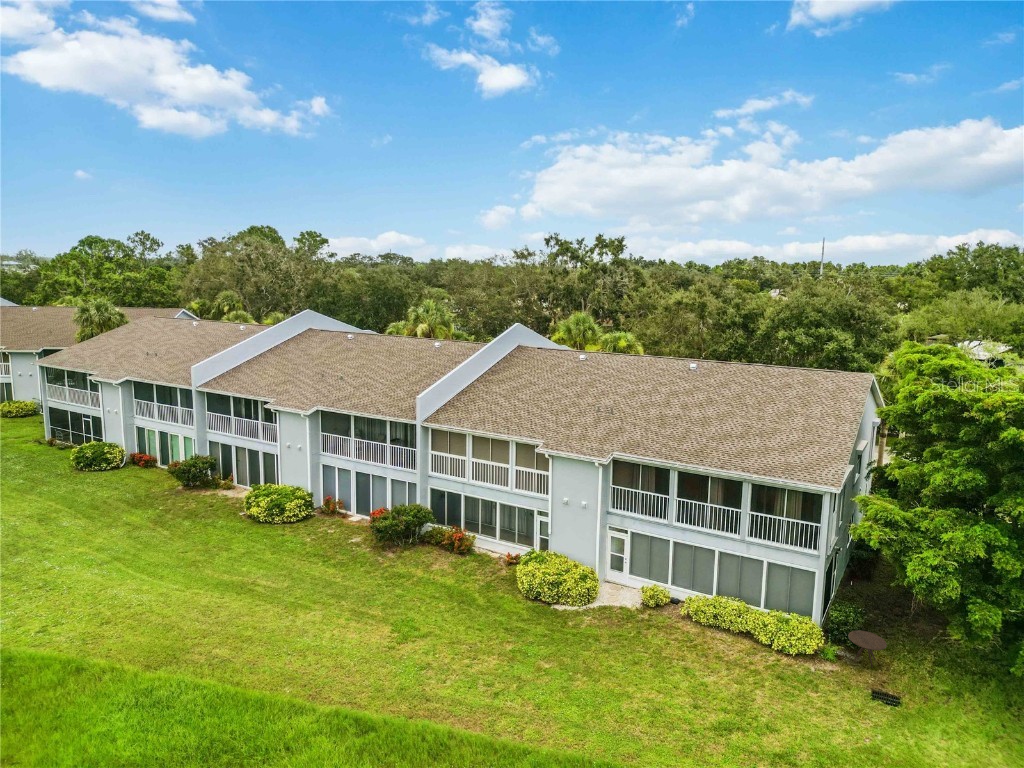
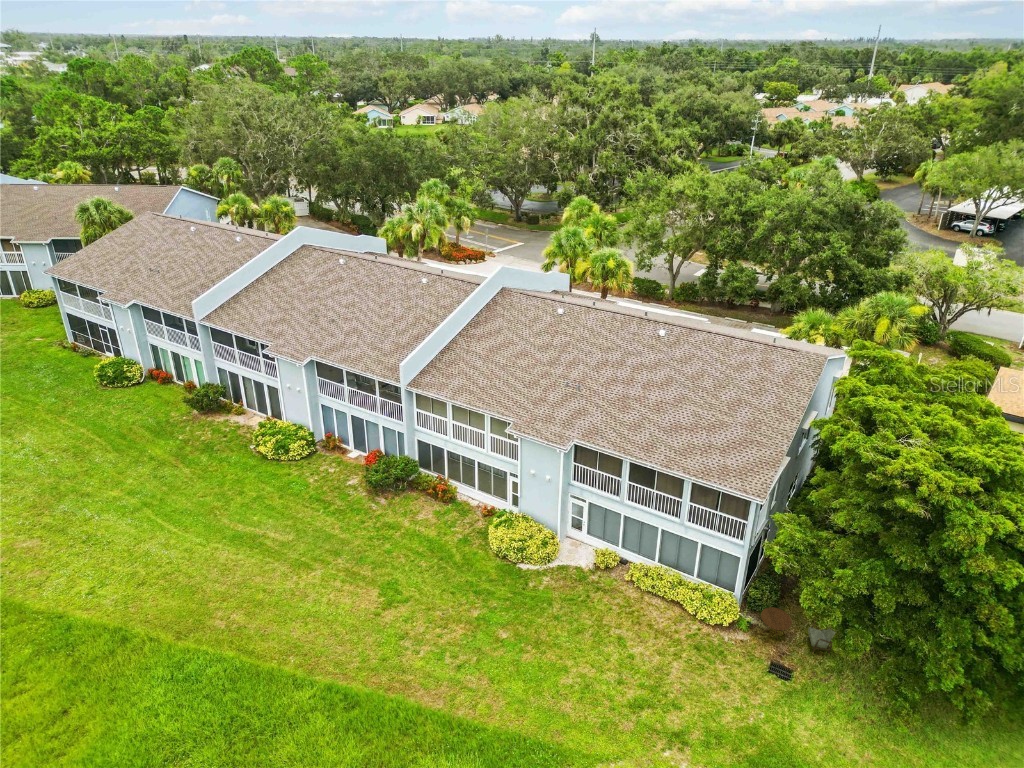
armchair: none [906,634,942,681] -> present [808,622,836,655]

